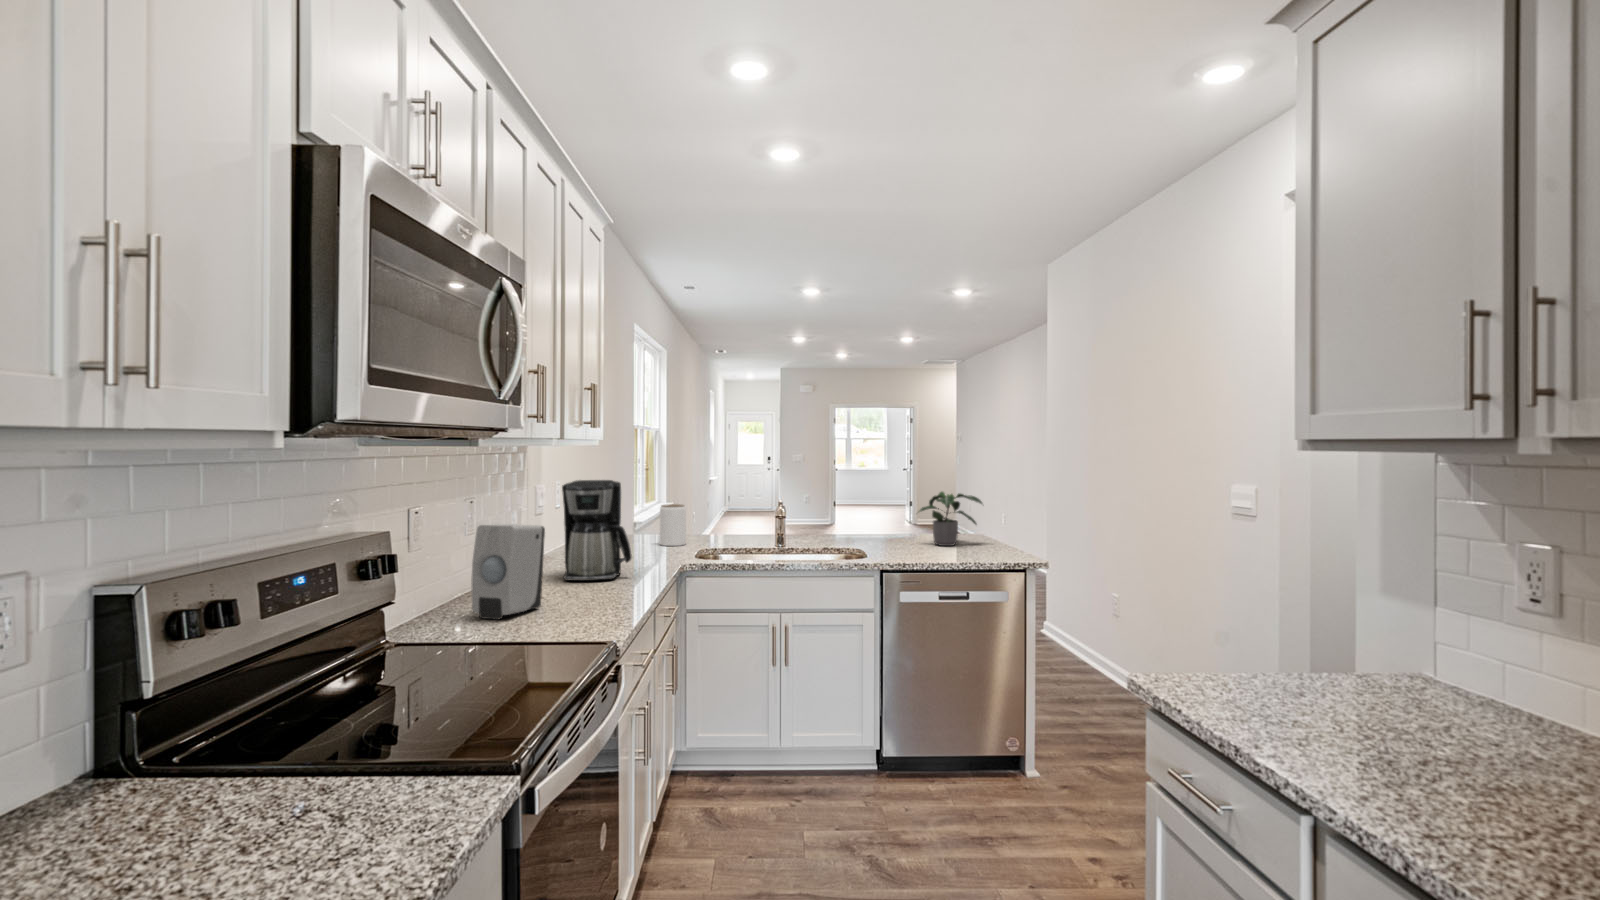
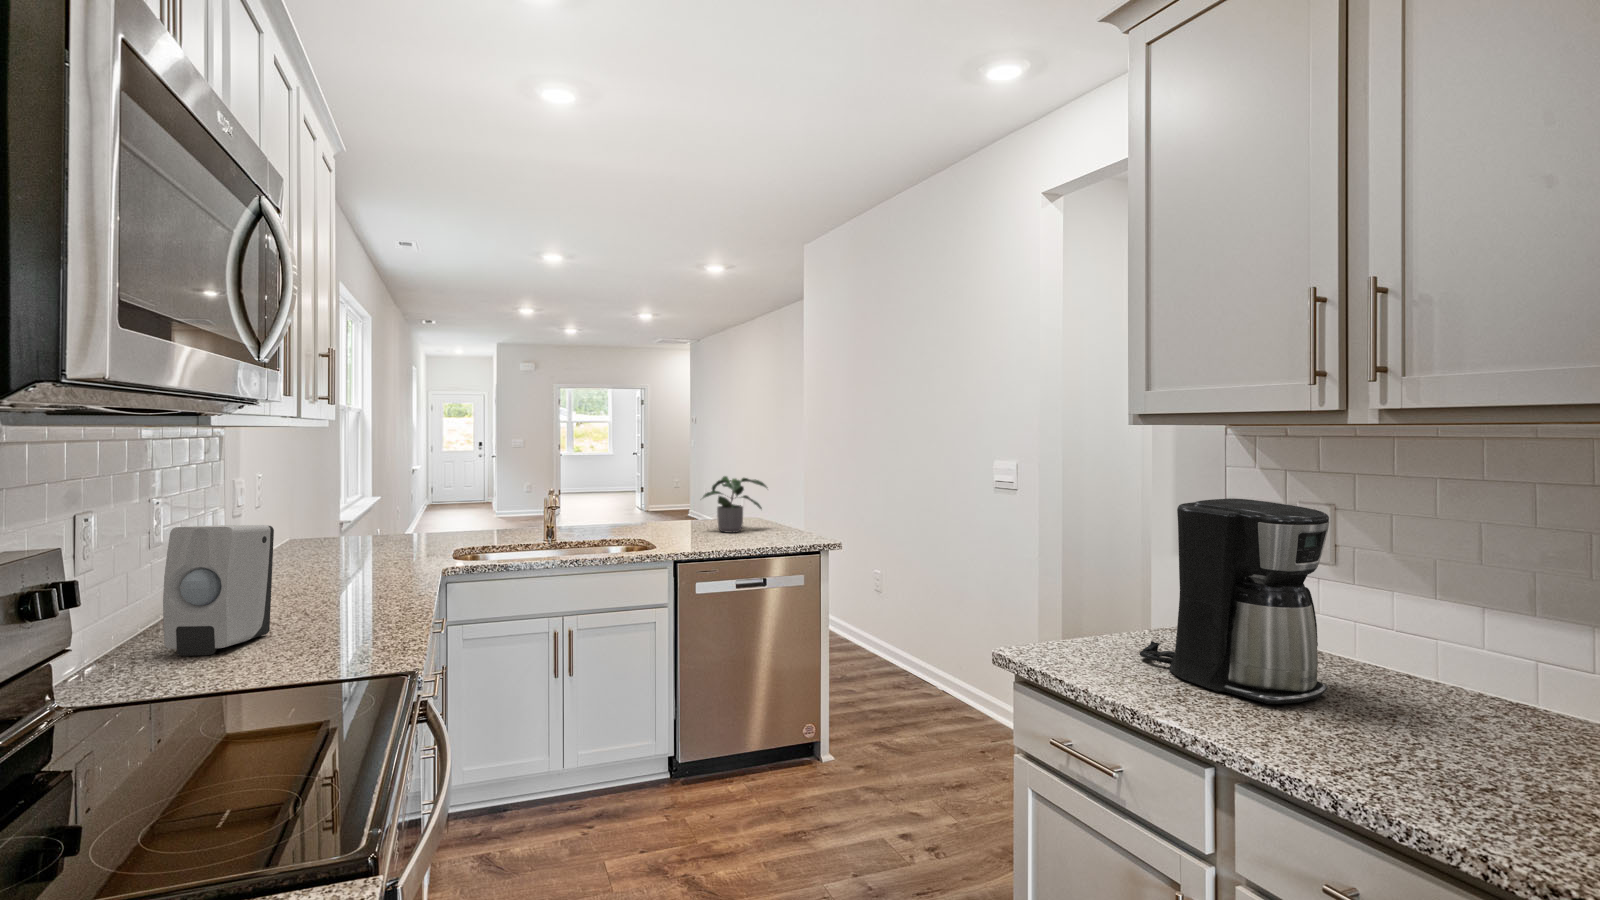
coffee maker: present [562,480,632,581] -> present [1140,499,1329,704]
jar: present [660,504,686,546] -> none [398,497,432,547]

